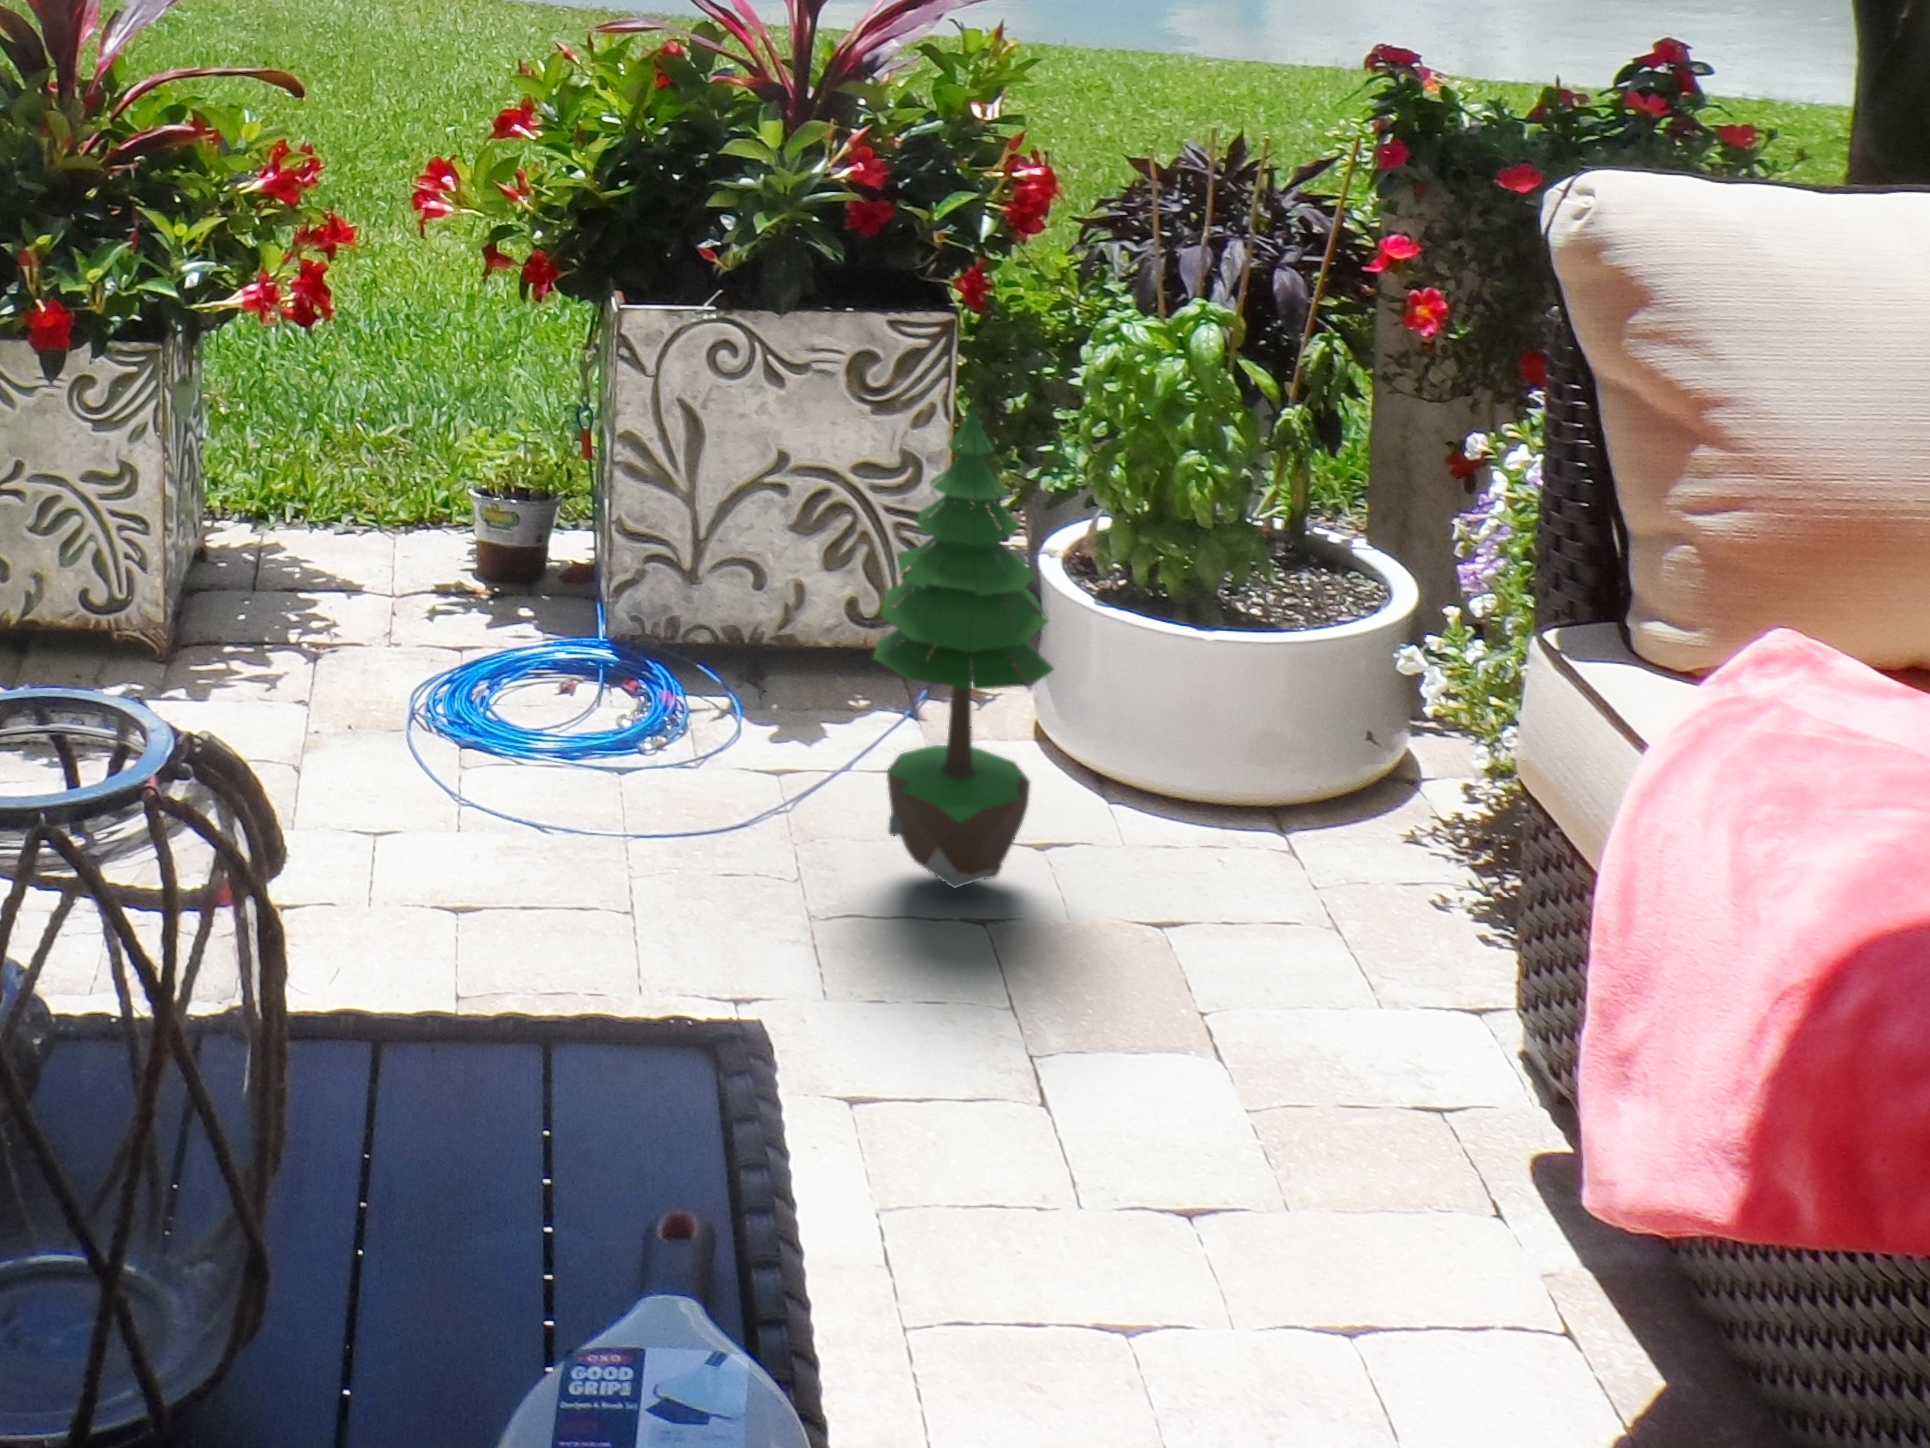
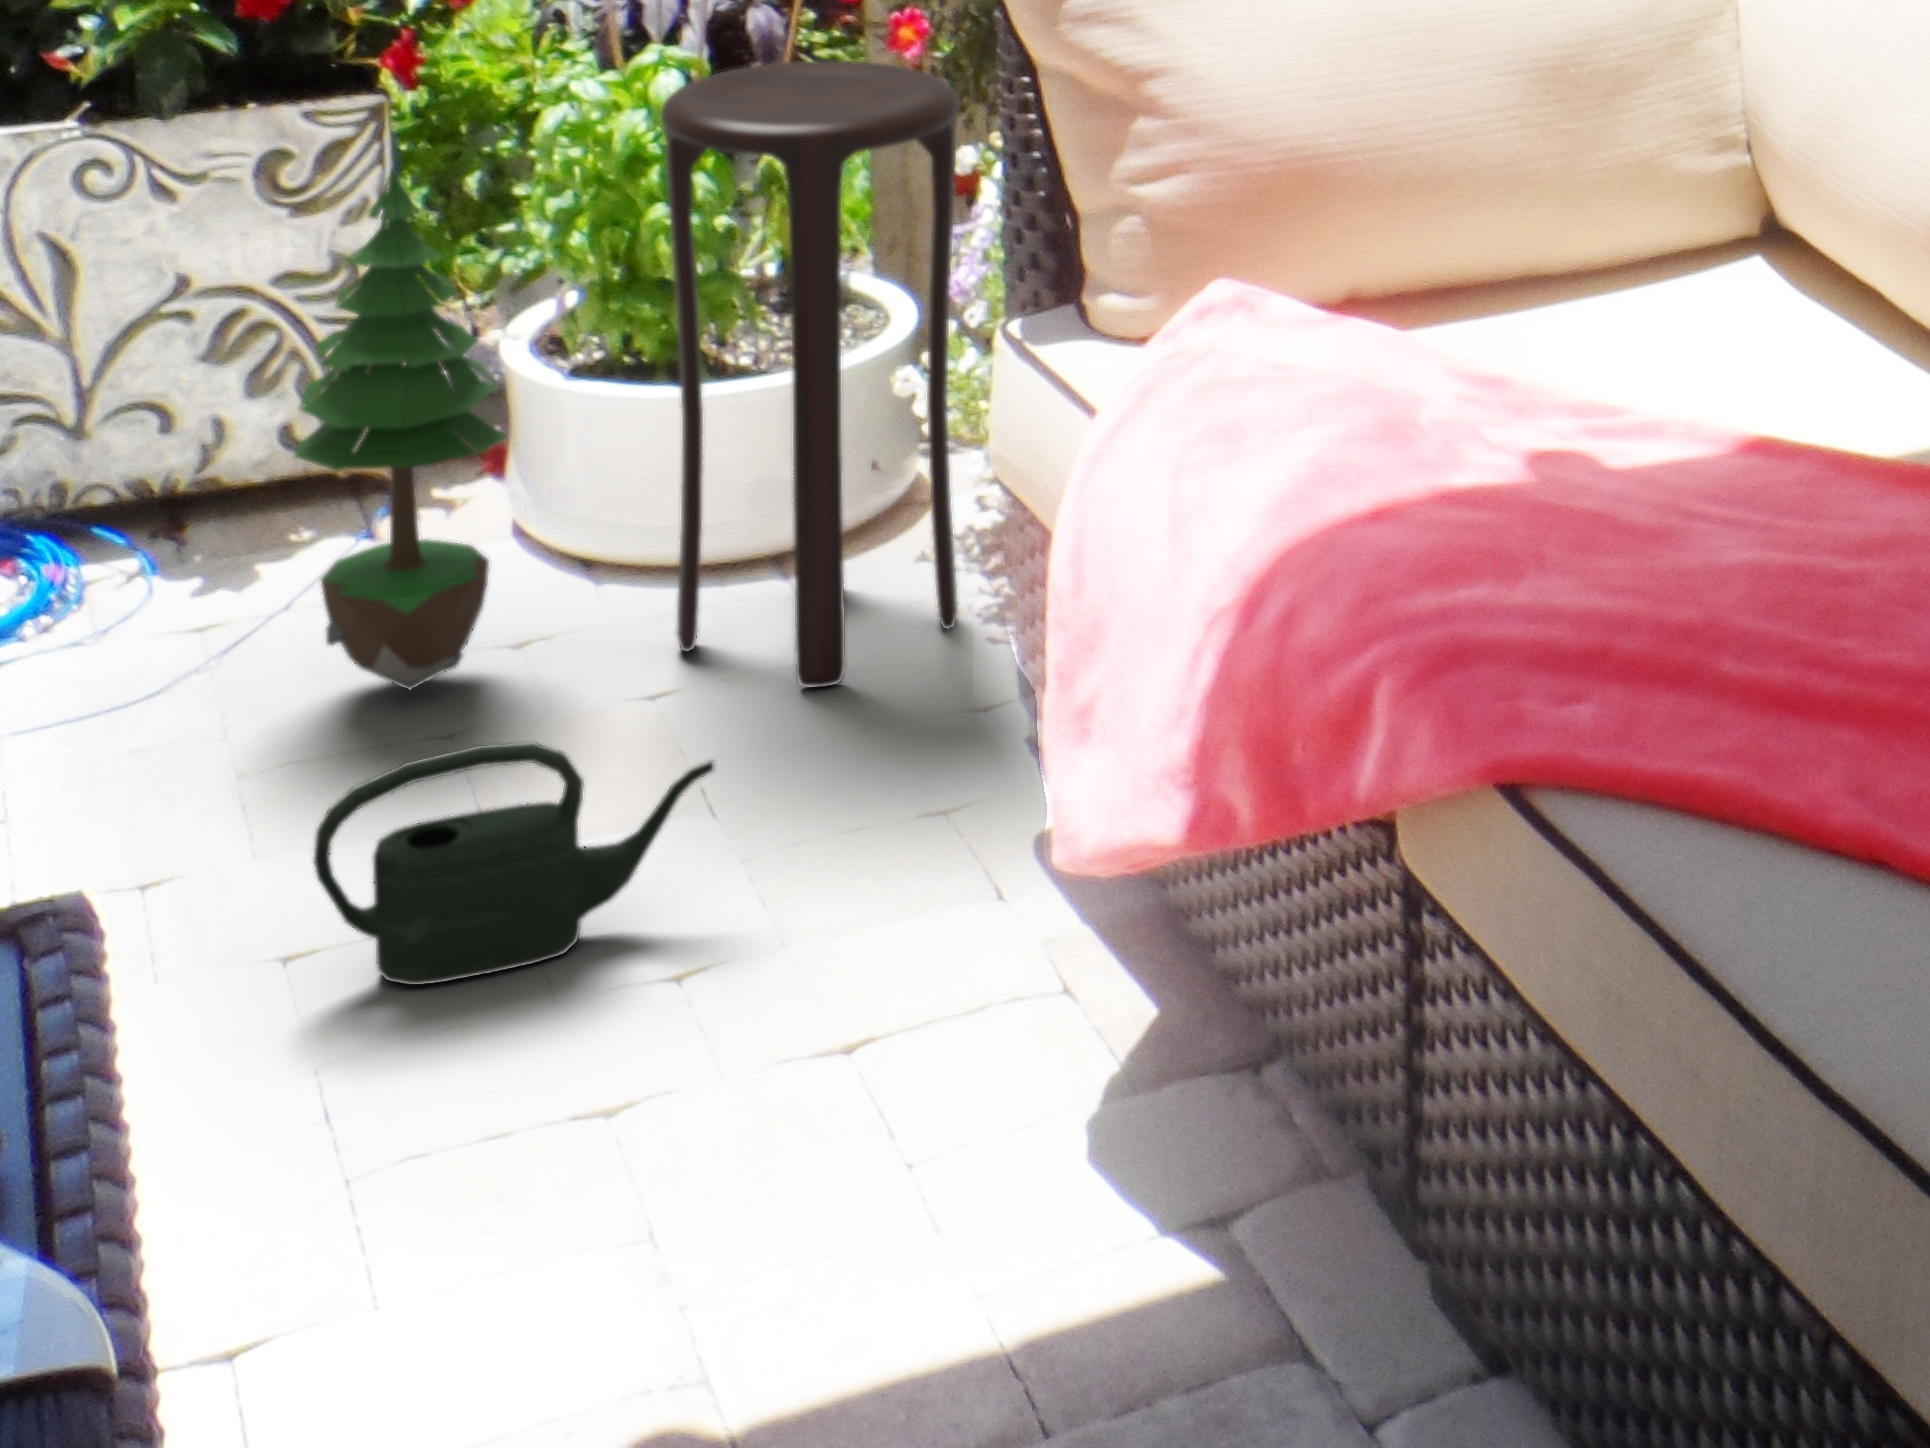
stool: none [1192,342,1502,979] -> present [661,61,960,688]
watering can: none [883,1010,1251,1238] -> present [314,742,714,985]

